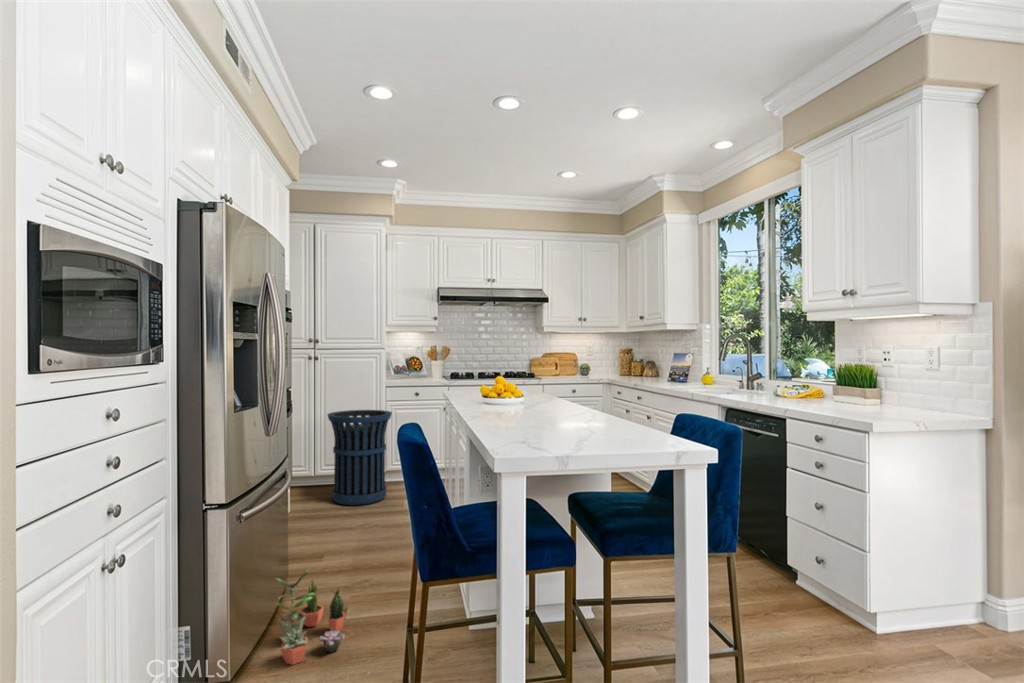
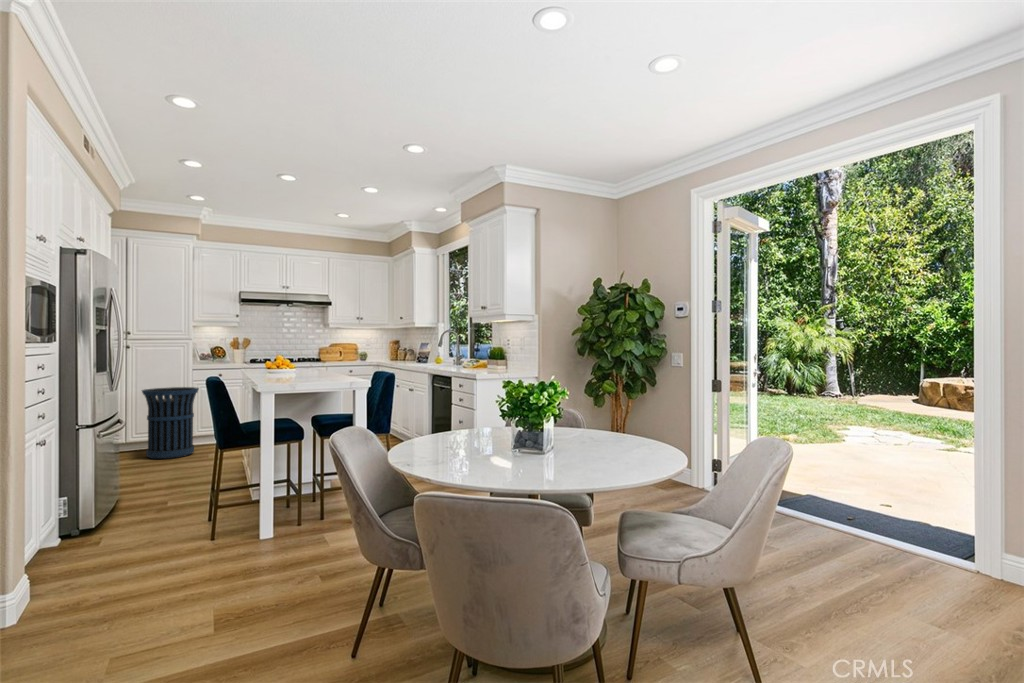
potted plant: present [277,569,345,665] -> none [118,472,170,524]

